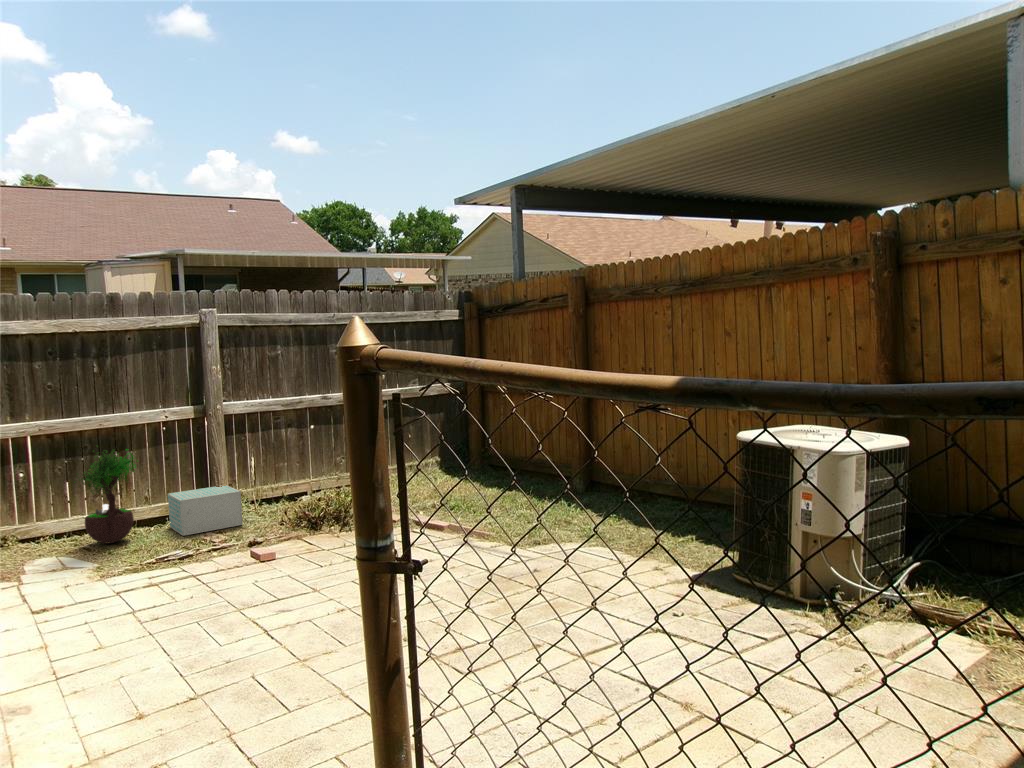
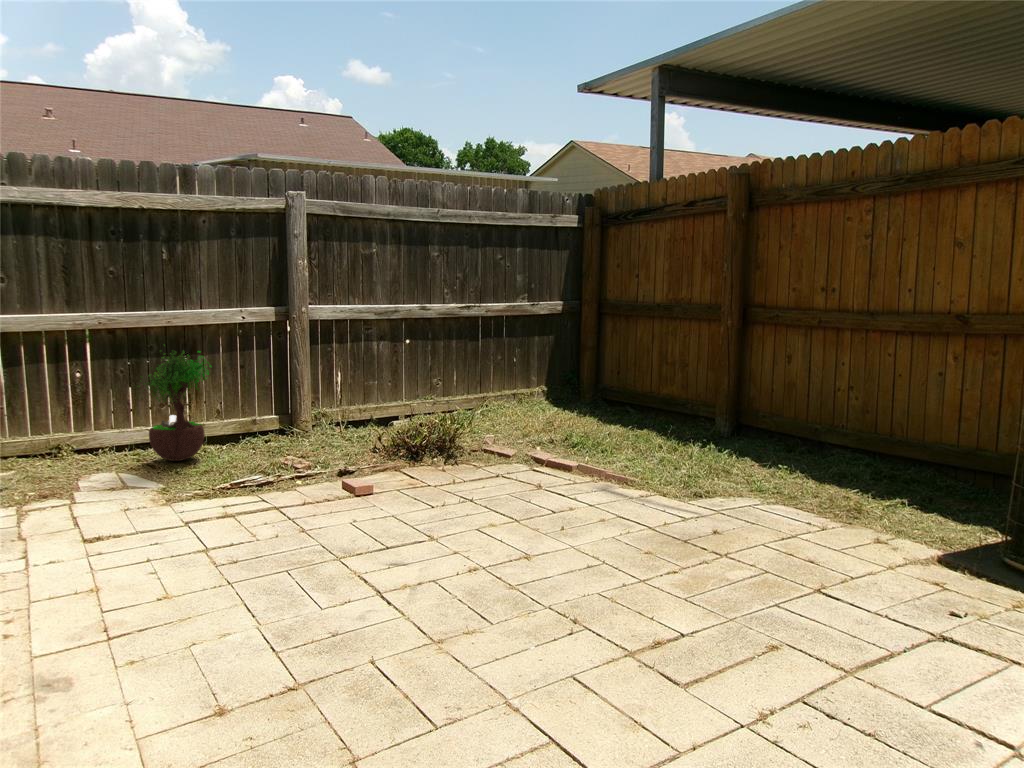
storage box: present [168,485,243,536] -> none [243,402,328,458]

